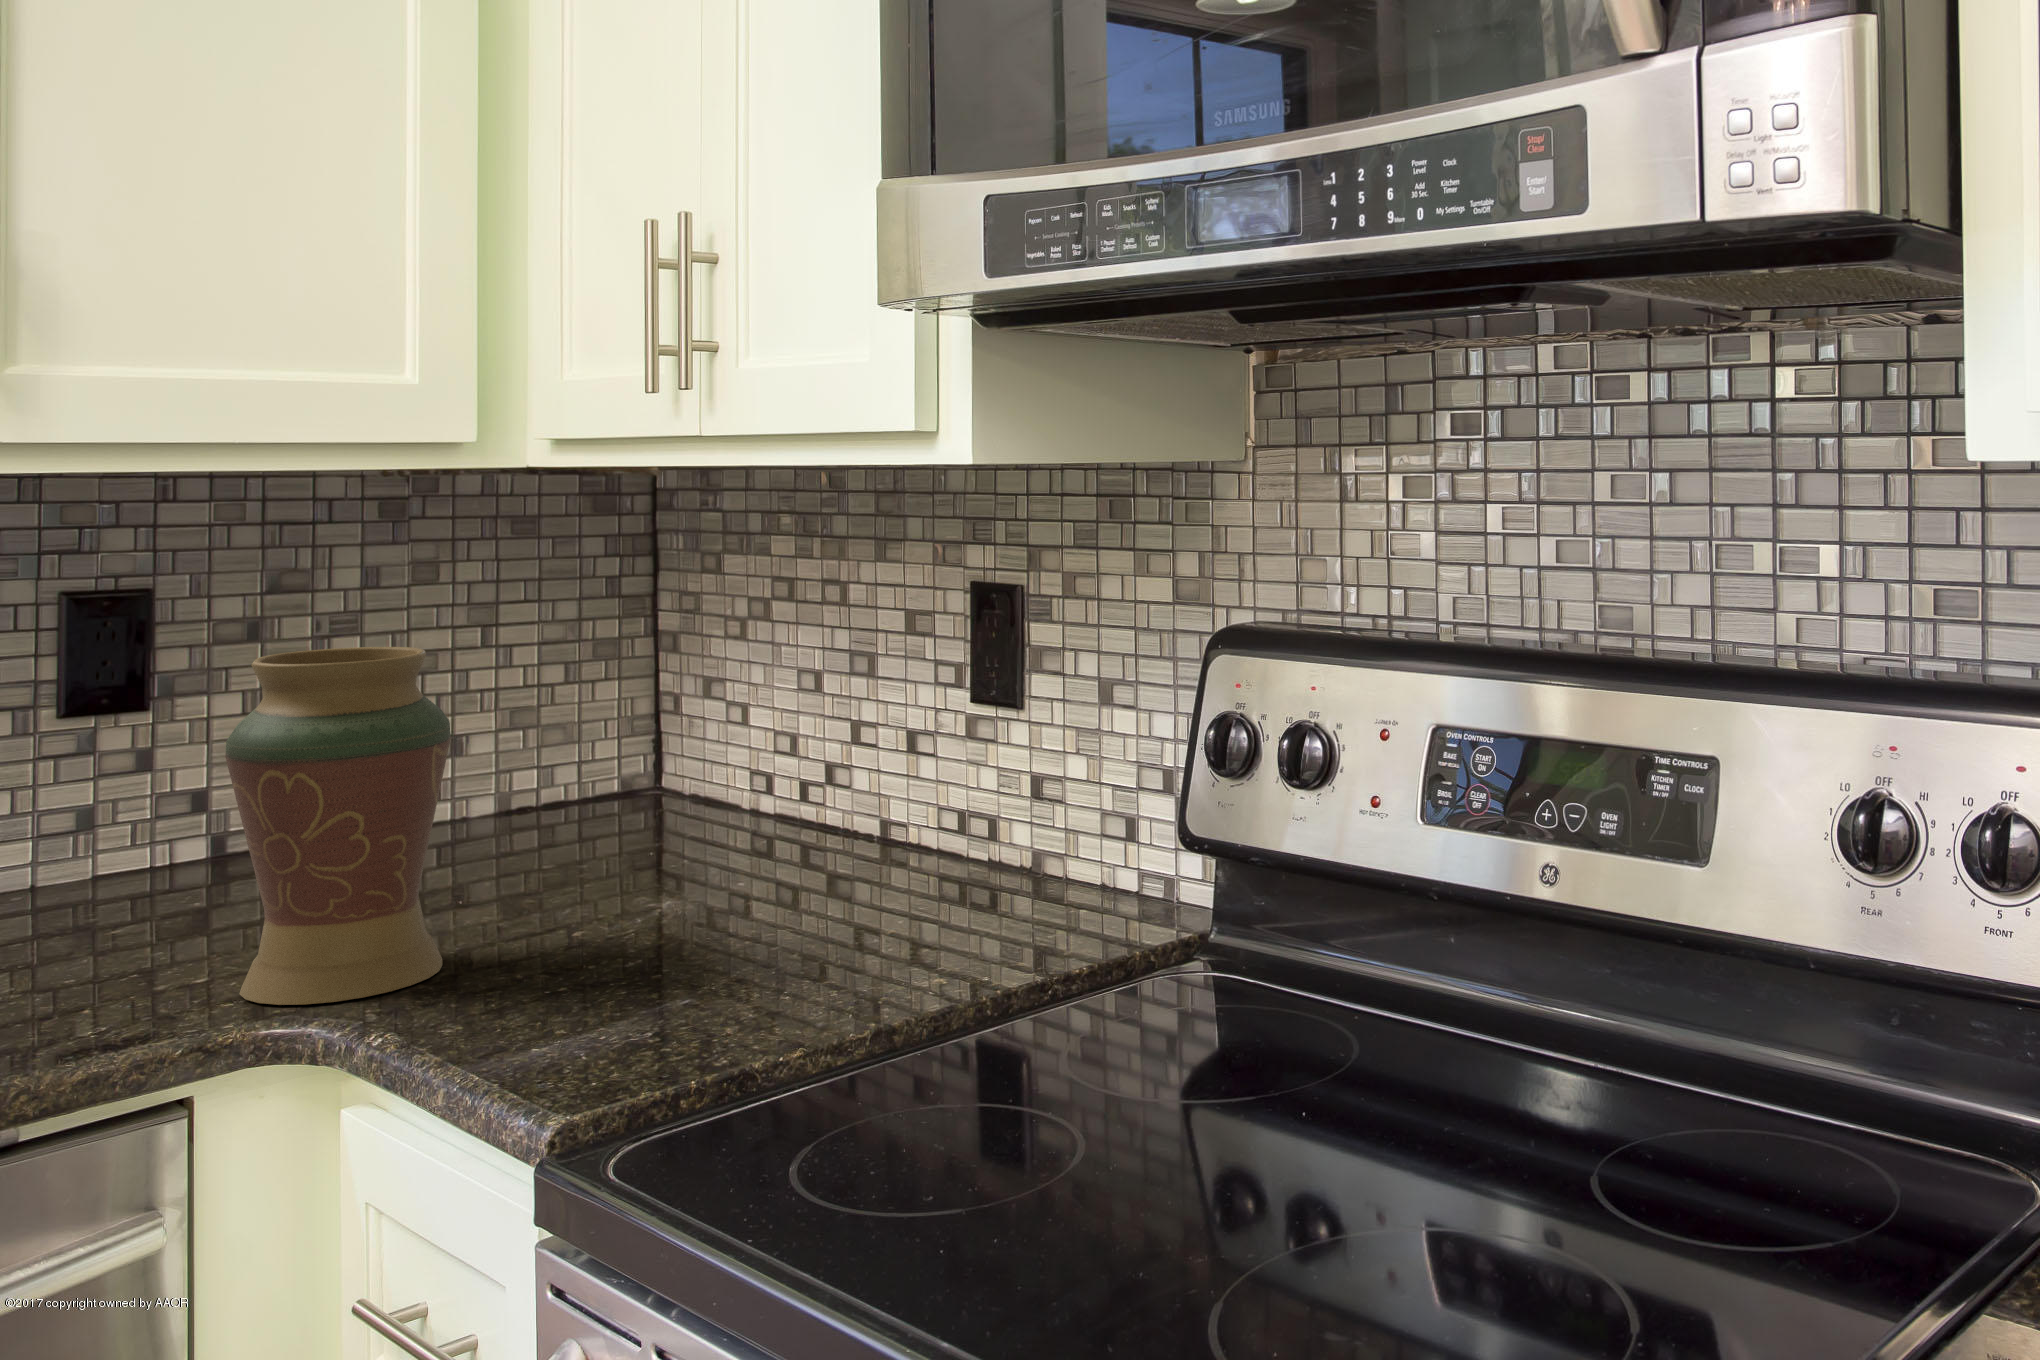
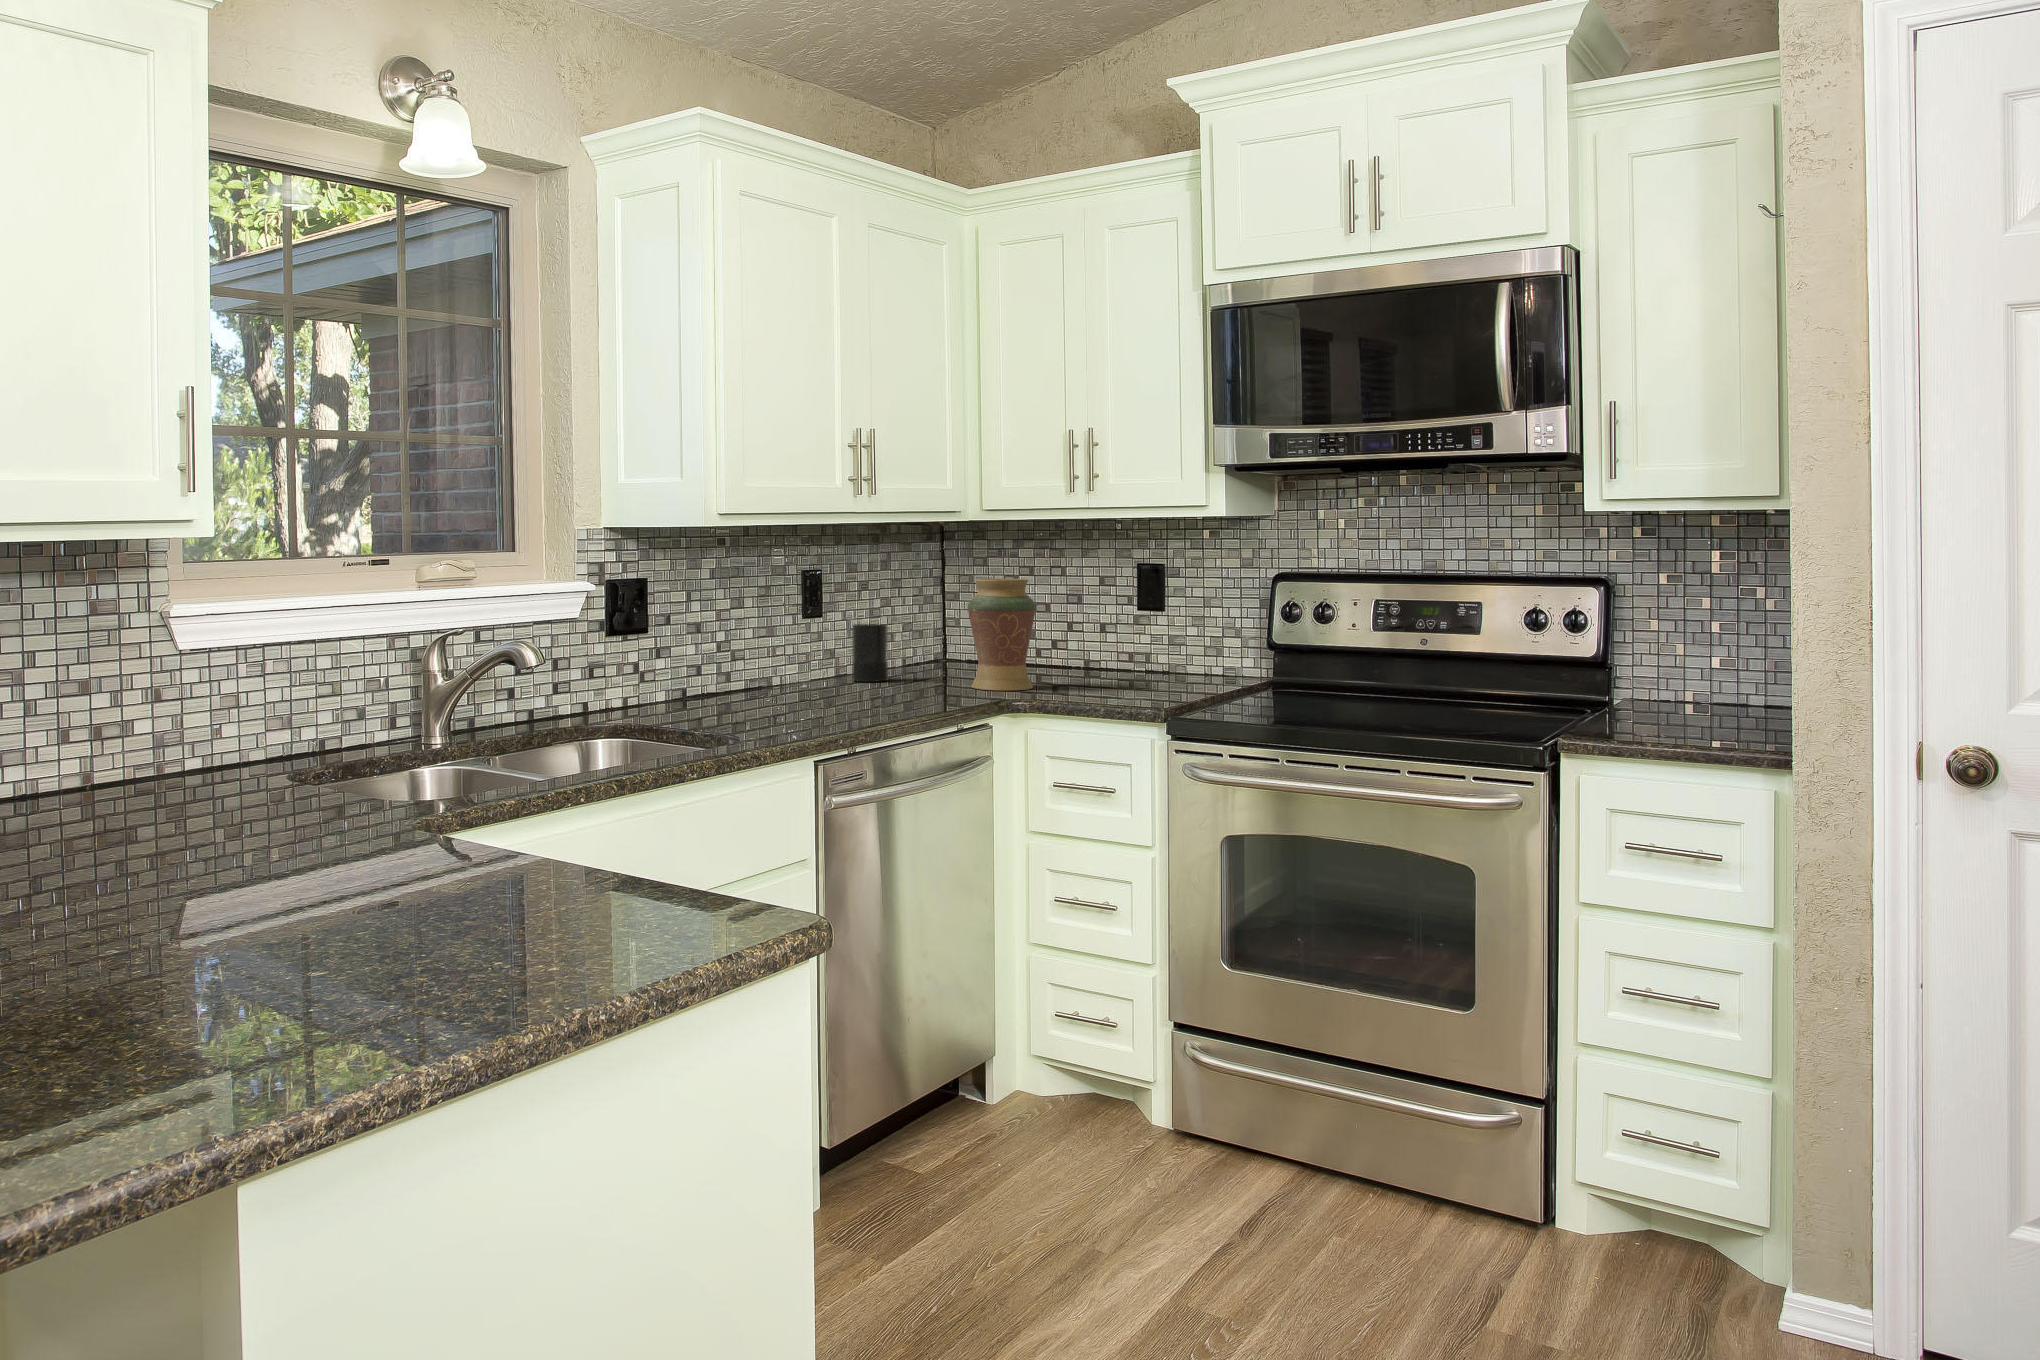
candle: none [91,744,216,922] -> present [852,624,888,682]

